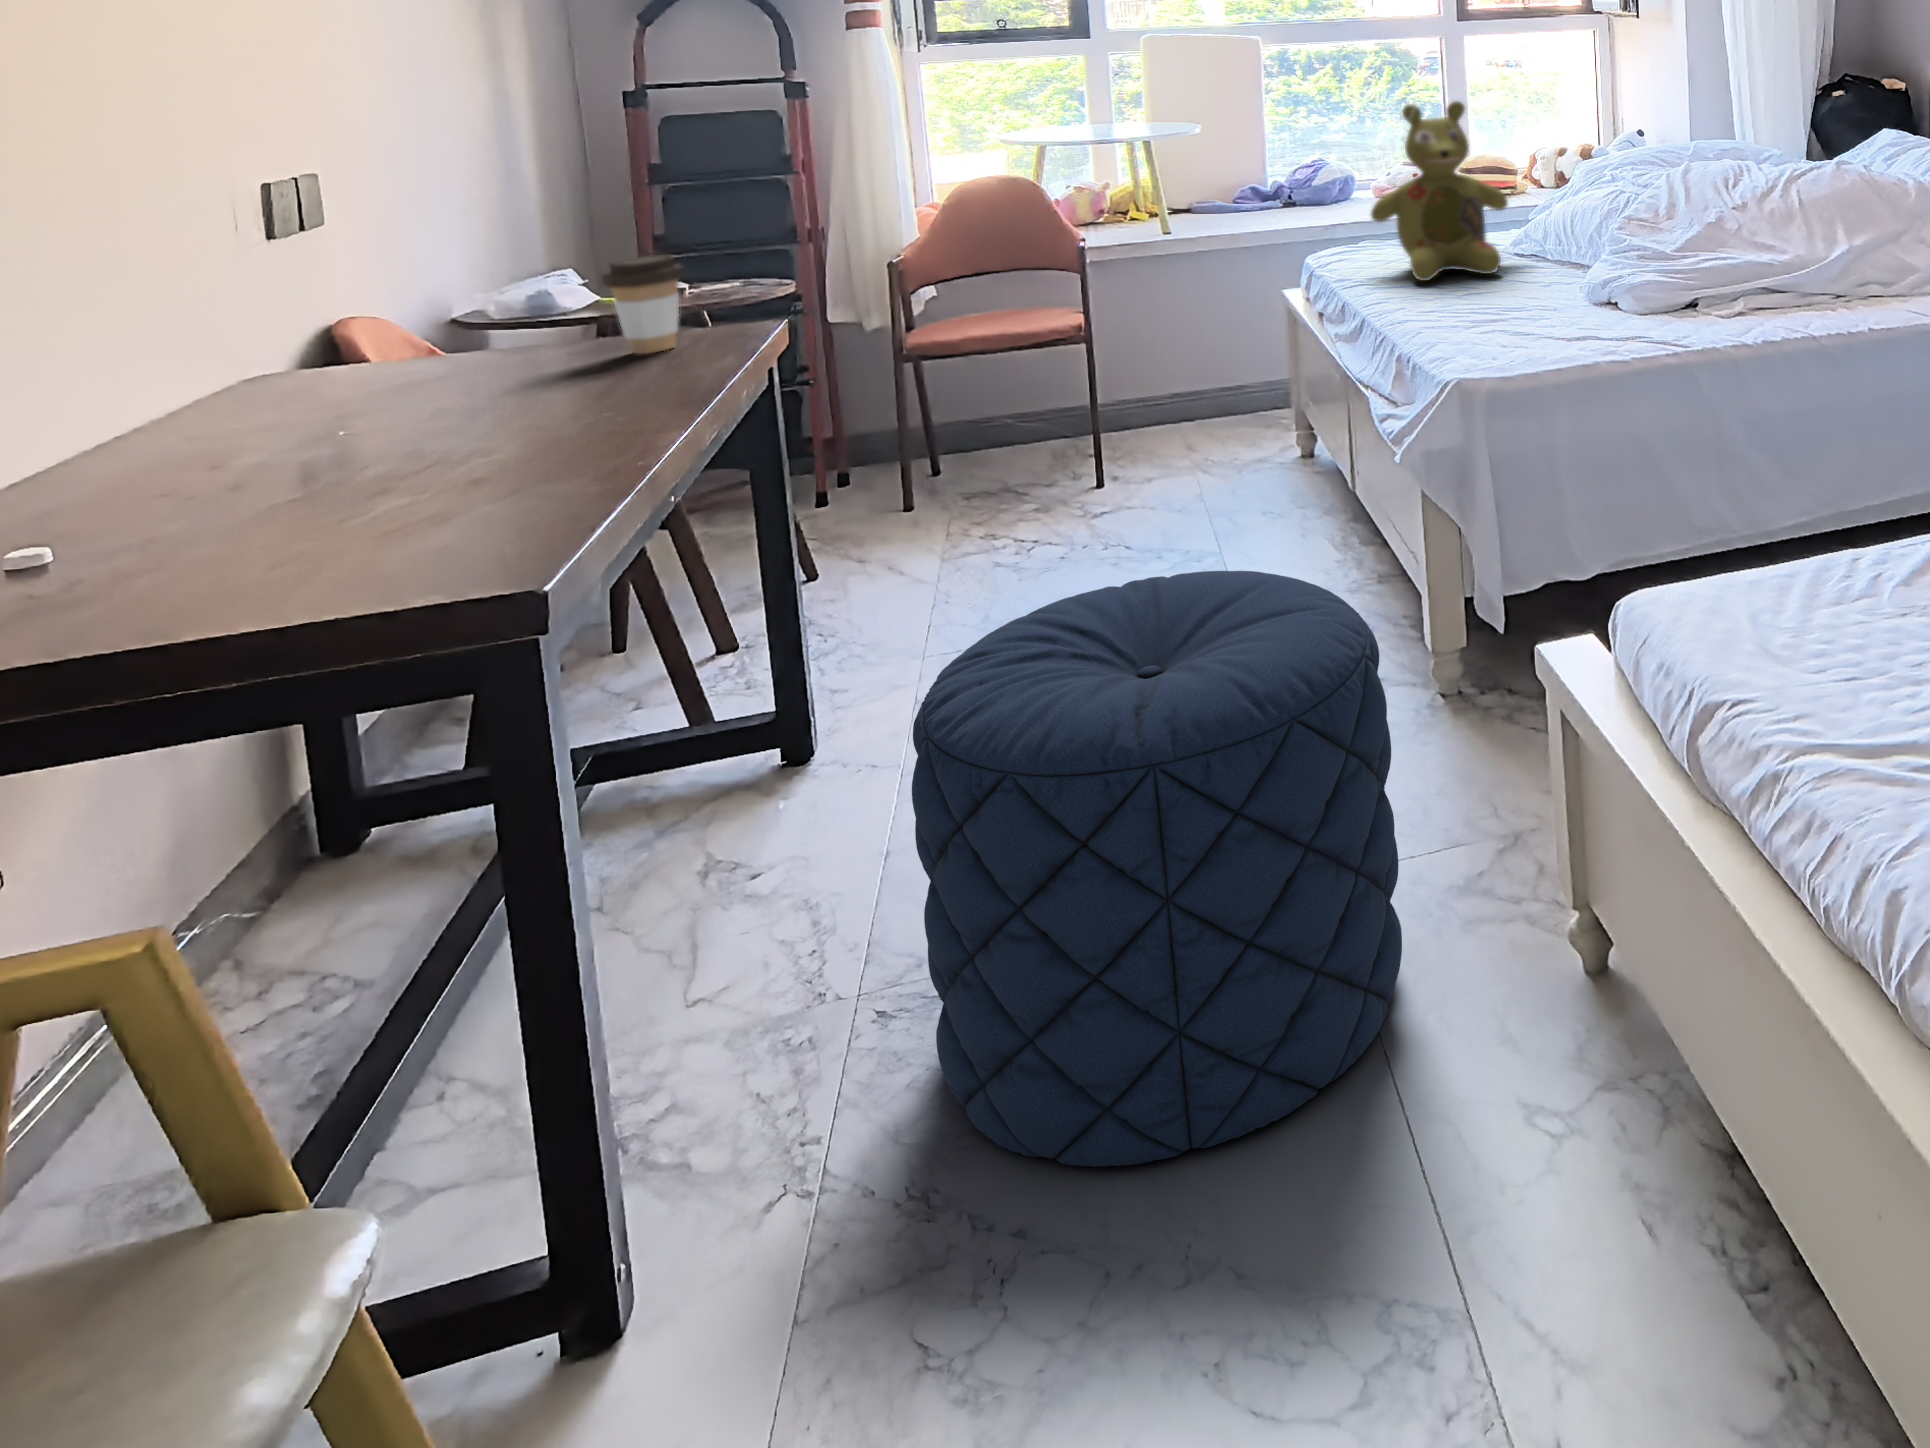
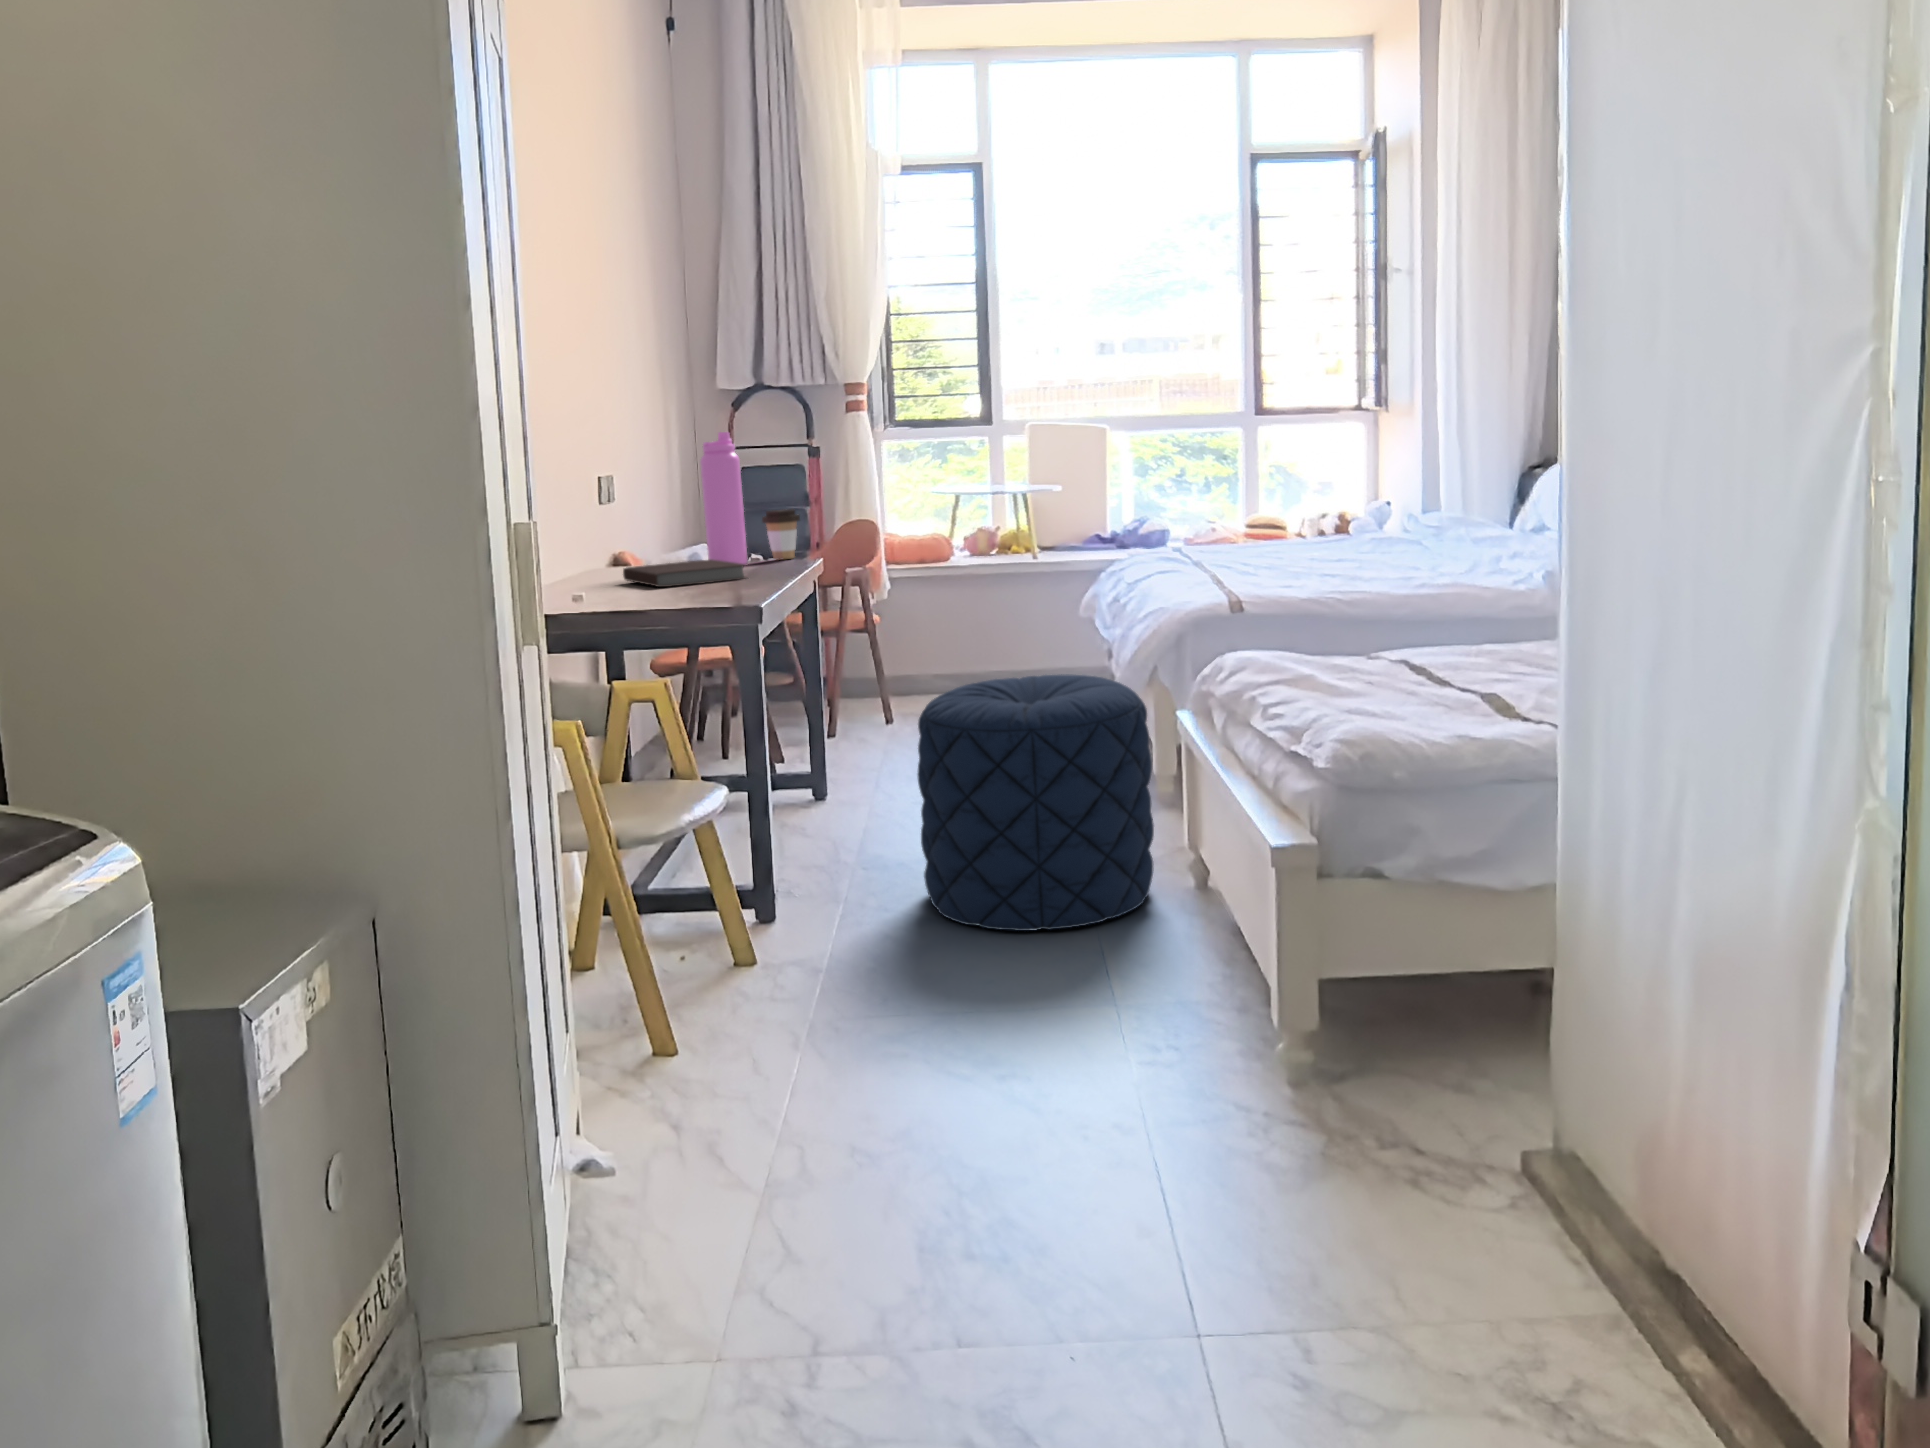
stuffed bear: present [1371,101,1508,281] -> none [1173,455,1267,574]
water bottle: none [439,121,562,391] -> present [700,432,748,564]
notebook: none [200,397,512,516] -> present [623,559,747,587]

